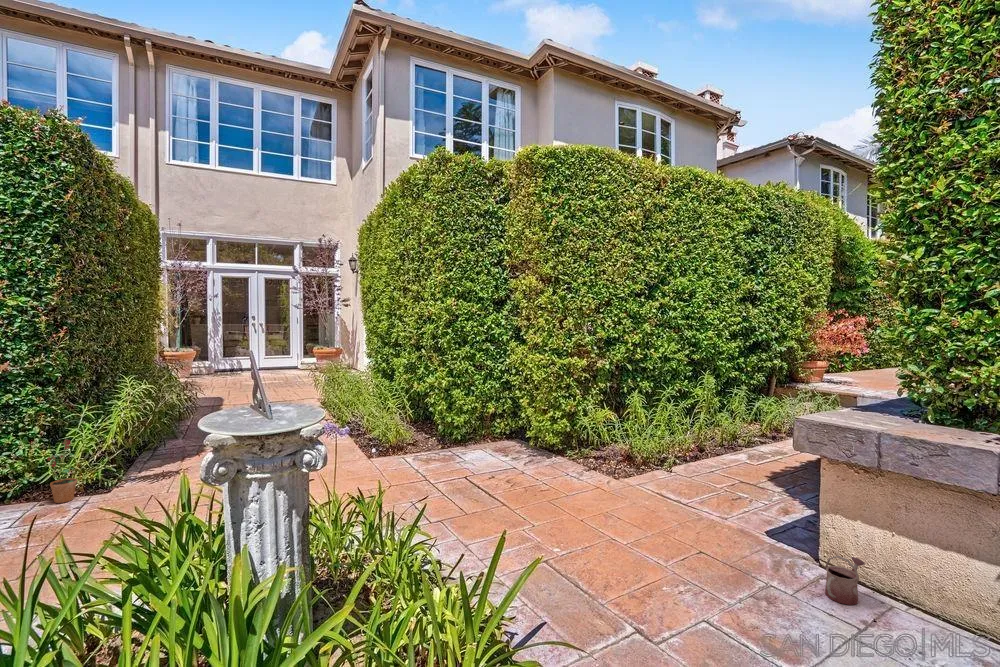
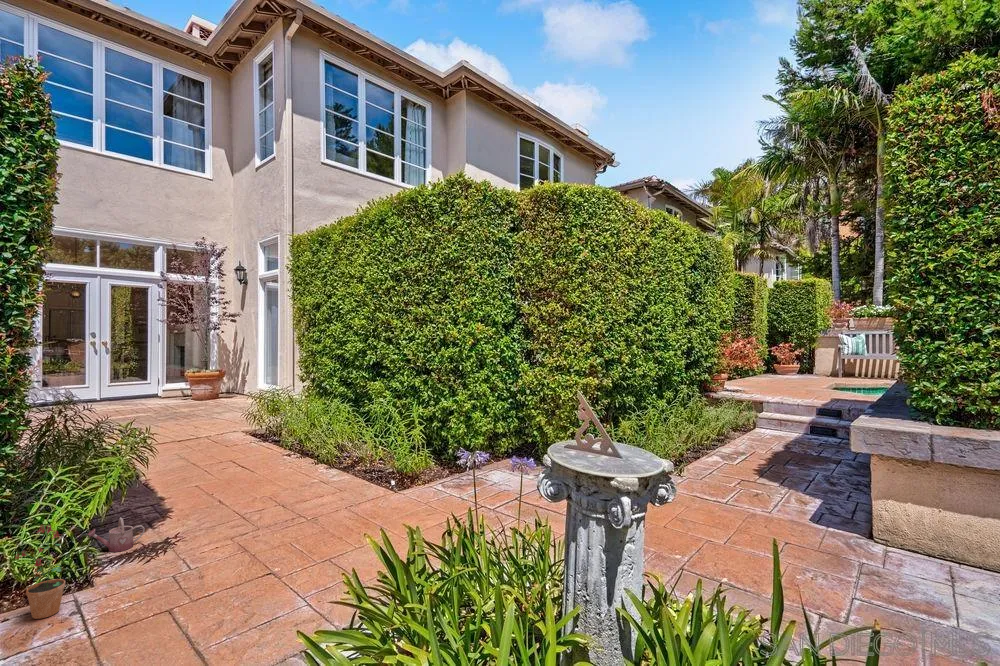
watering can: present [825,556,865,605] -> present [88,518,145,552]

